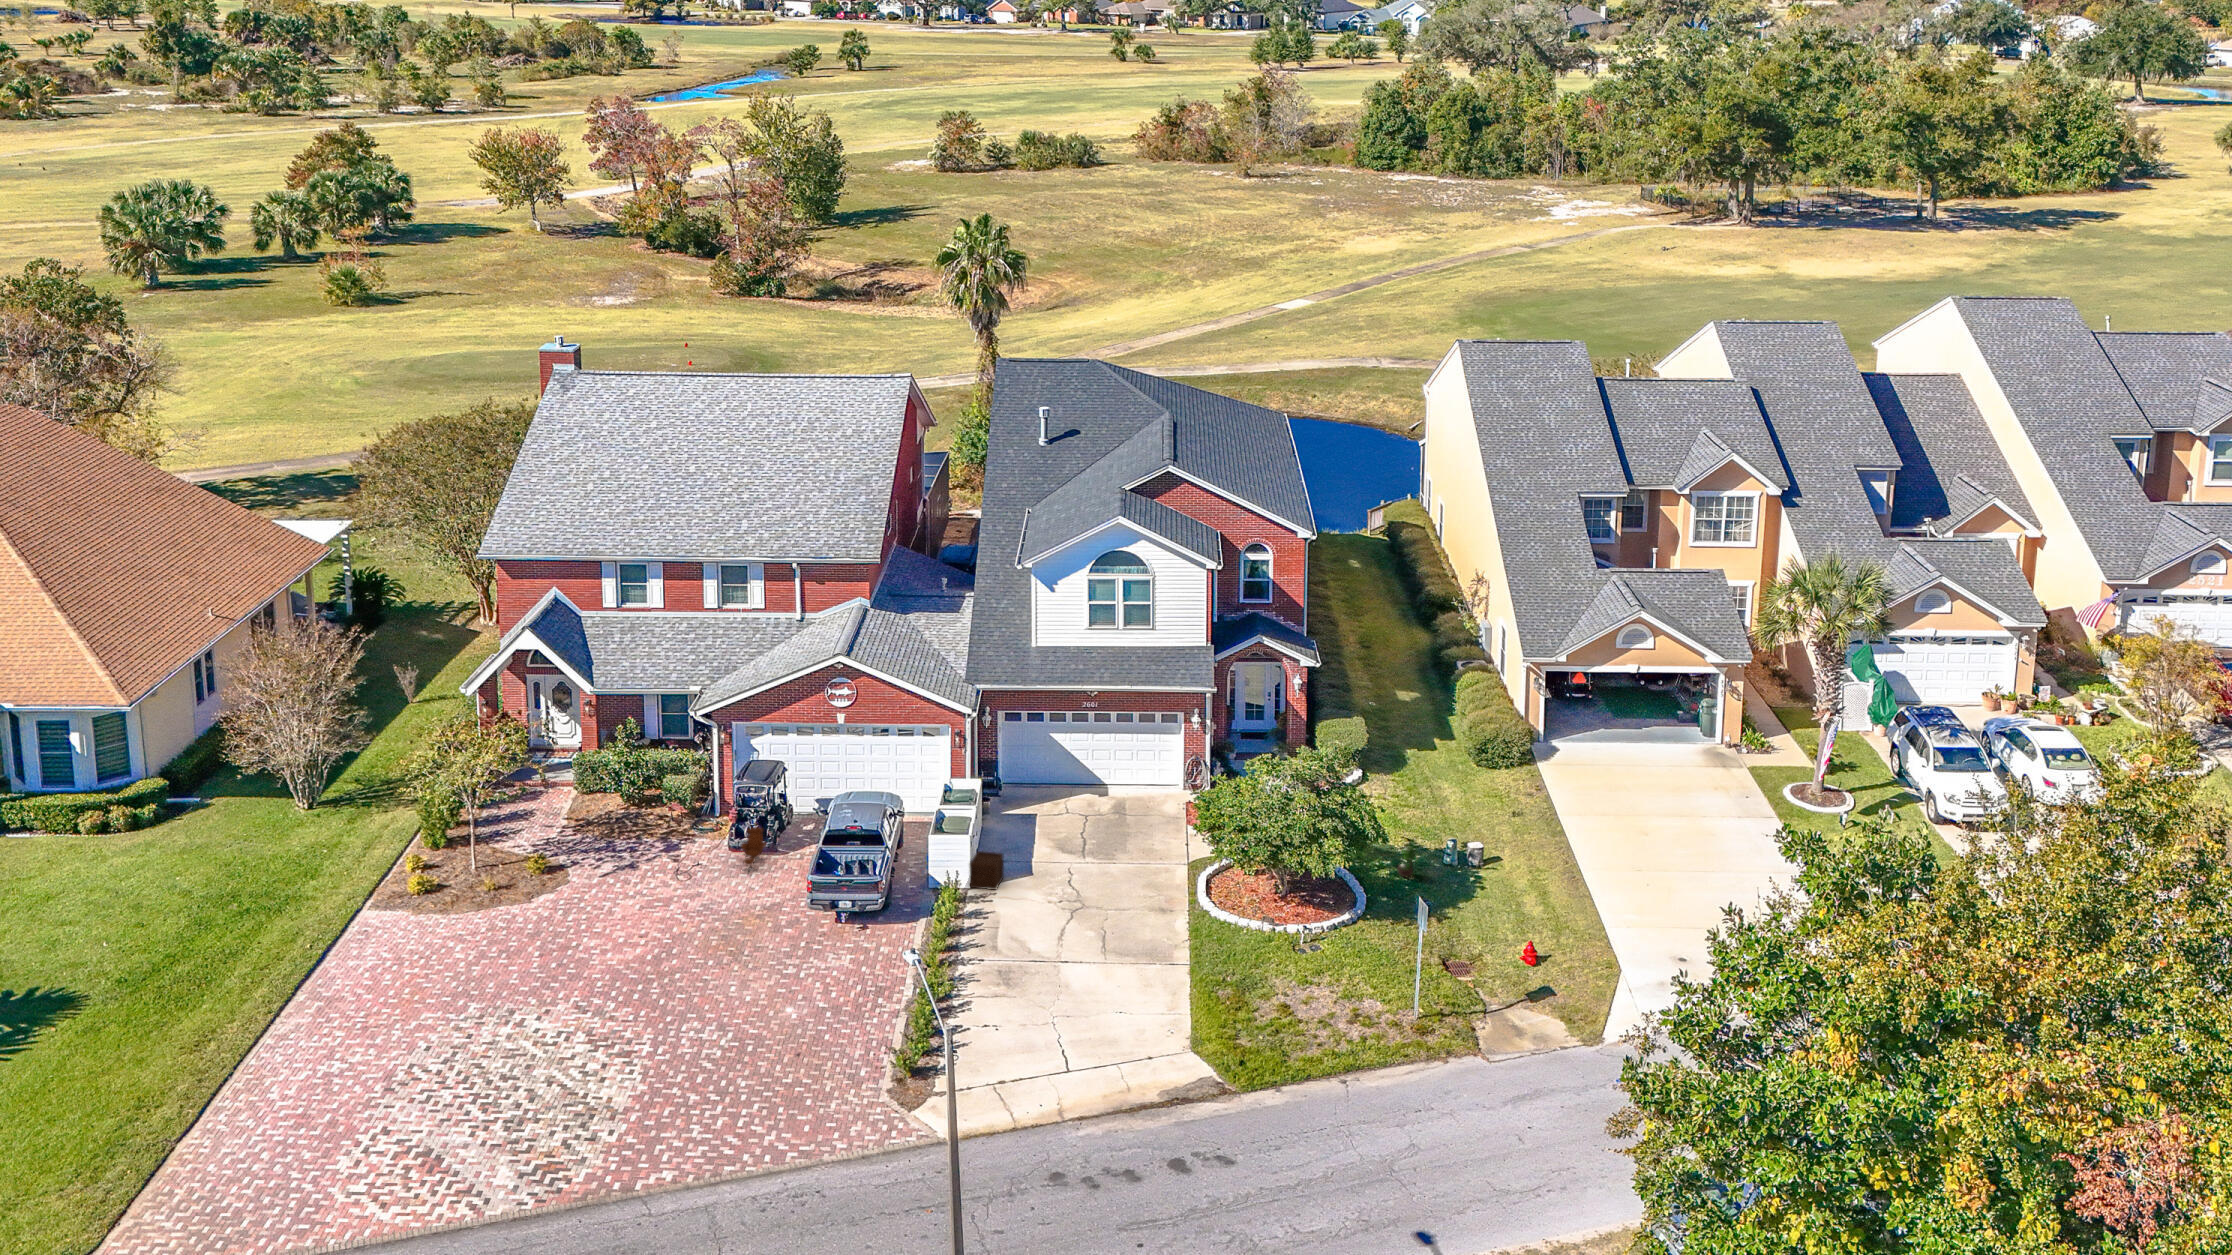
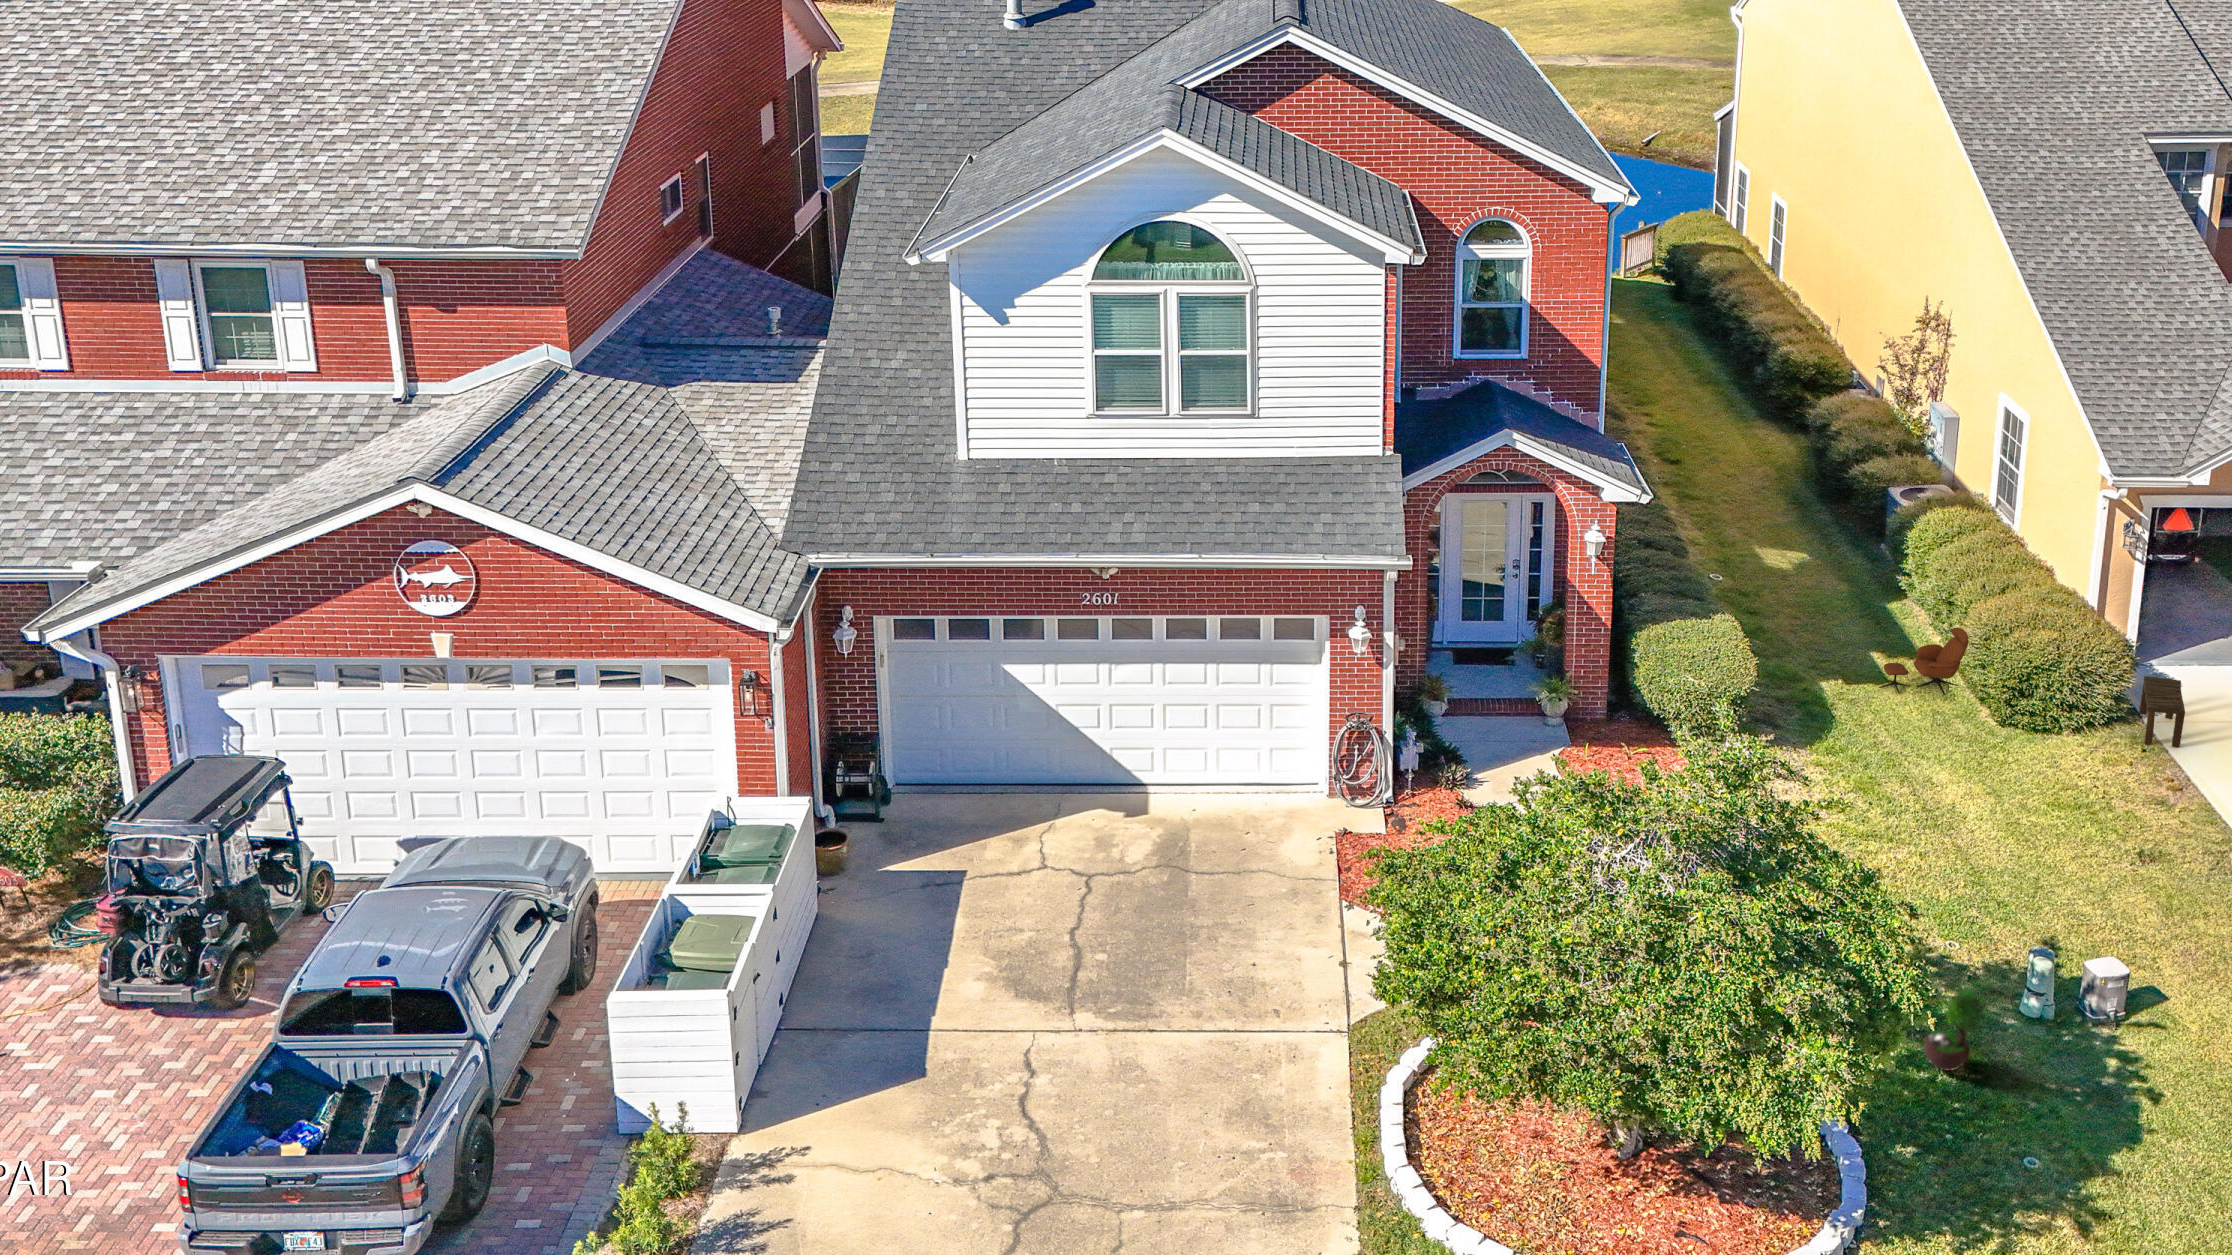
bench: none [1533,745,1553,775] -> present [2139,676,2185,747]
lounge chair: present [741,827,766,869] -> present [1879,628,1969,695]
wooden crate: present [969,851,1004,890] -> none [732,1019,841,1136]

